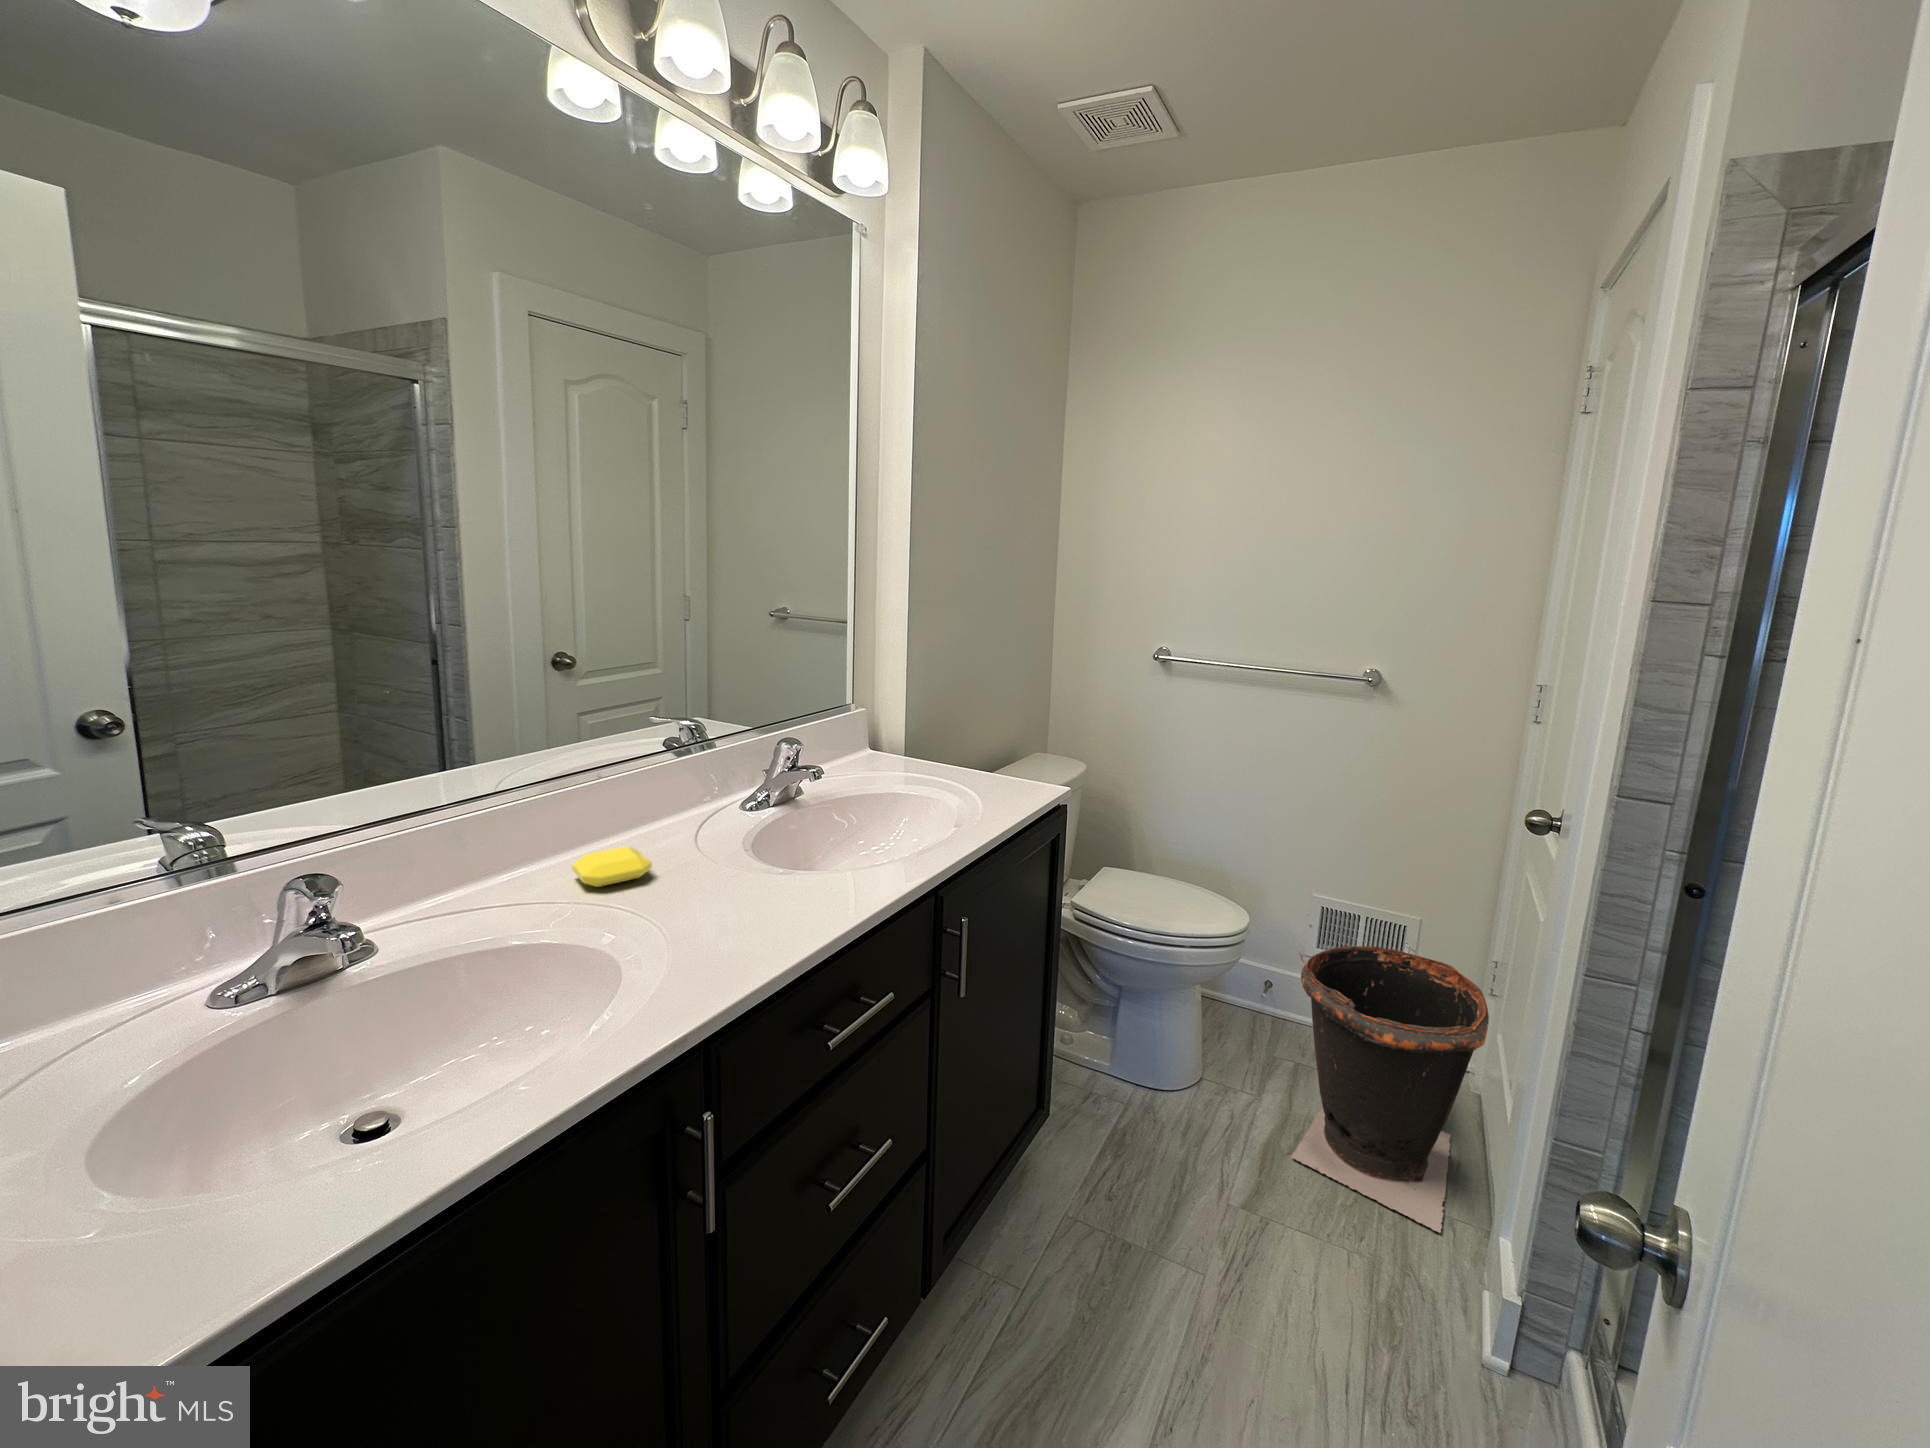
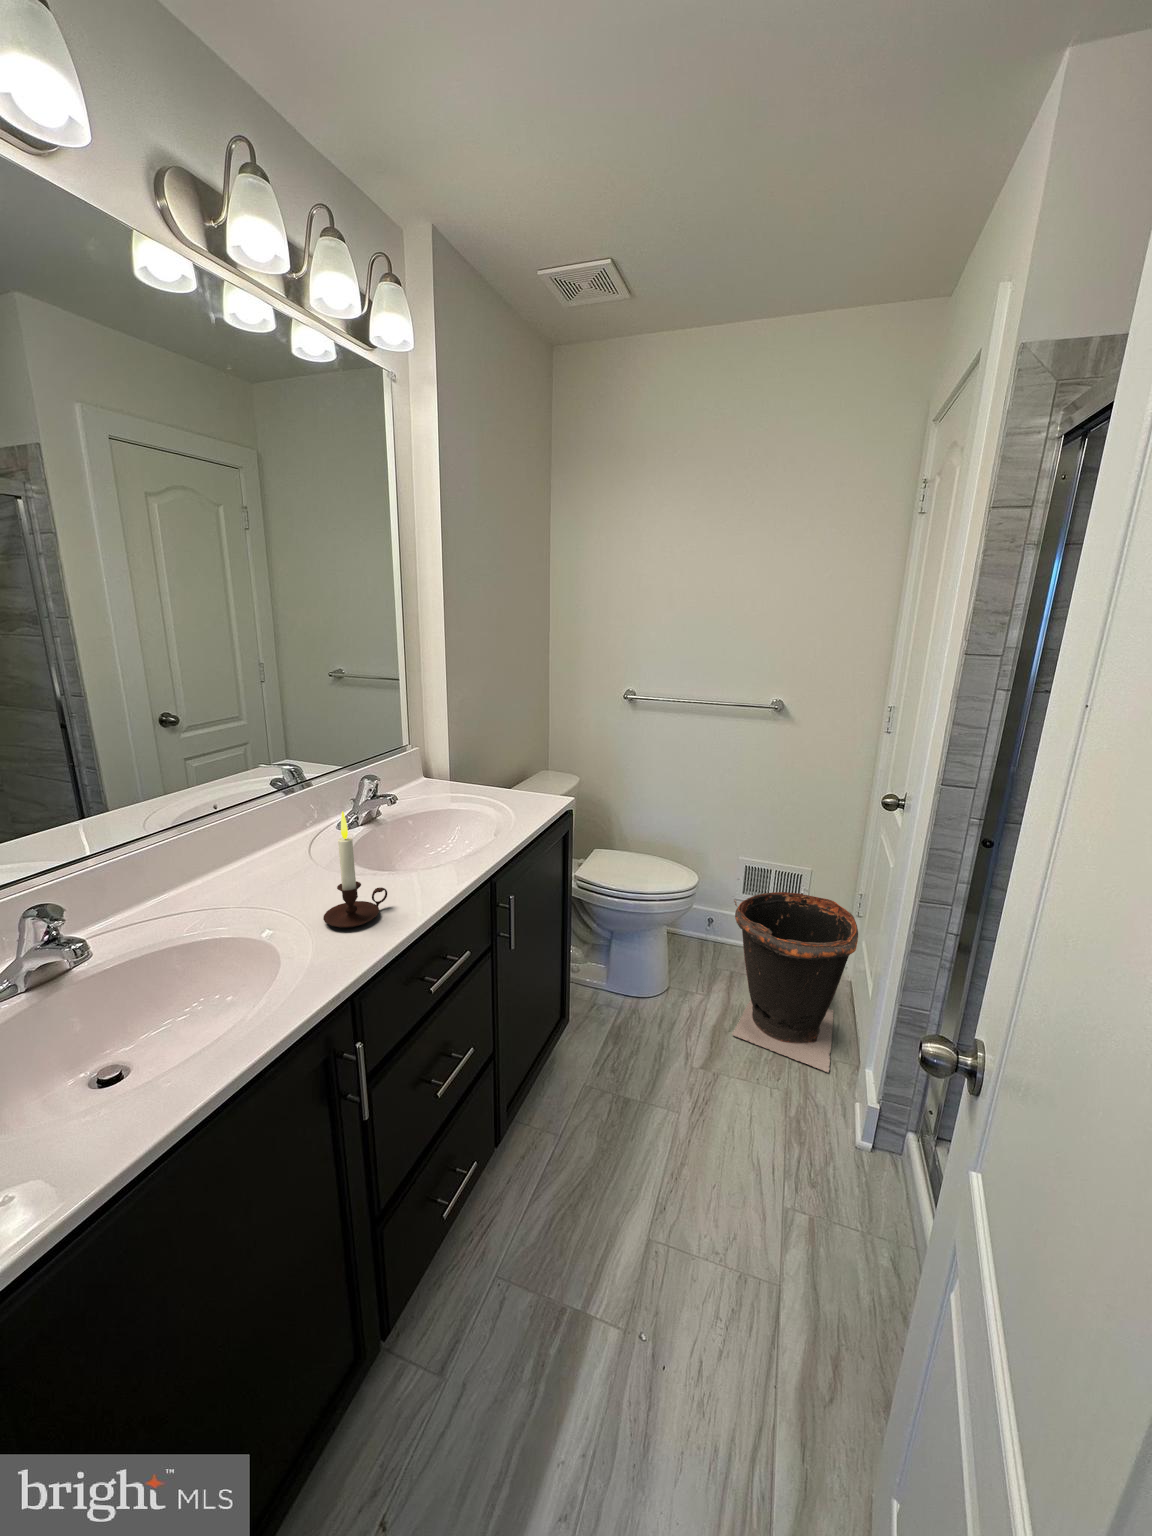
candle: none [689,775,783,942] -> present [323,811,387,928]
soap bar: present [572,846,652,887] -> none [224,864,284,896]

